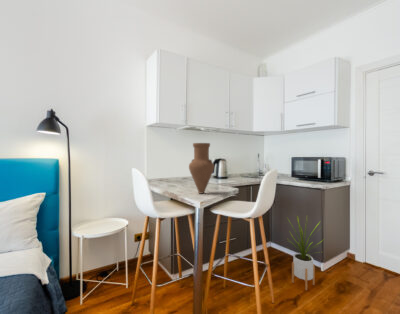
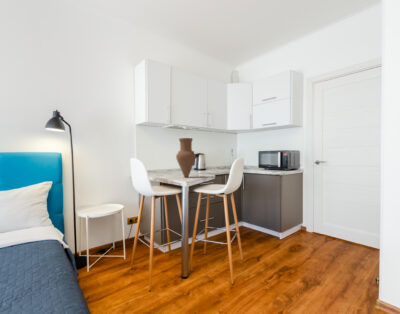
house plant: present [292,217,322,290] -> none [250,193,281,252]

